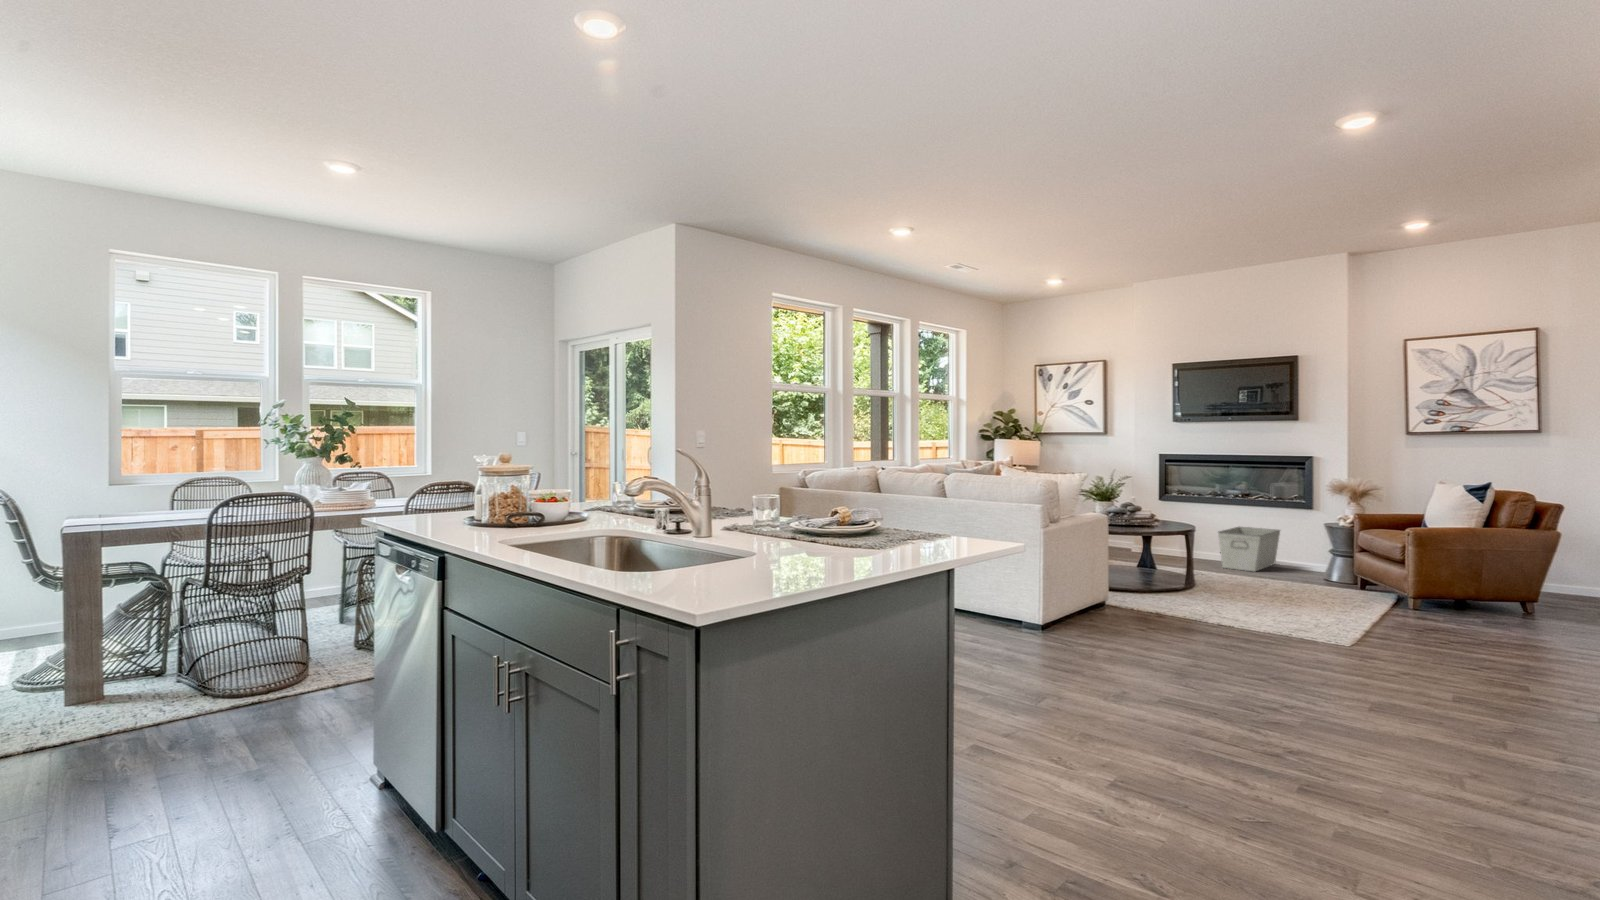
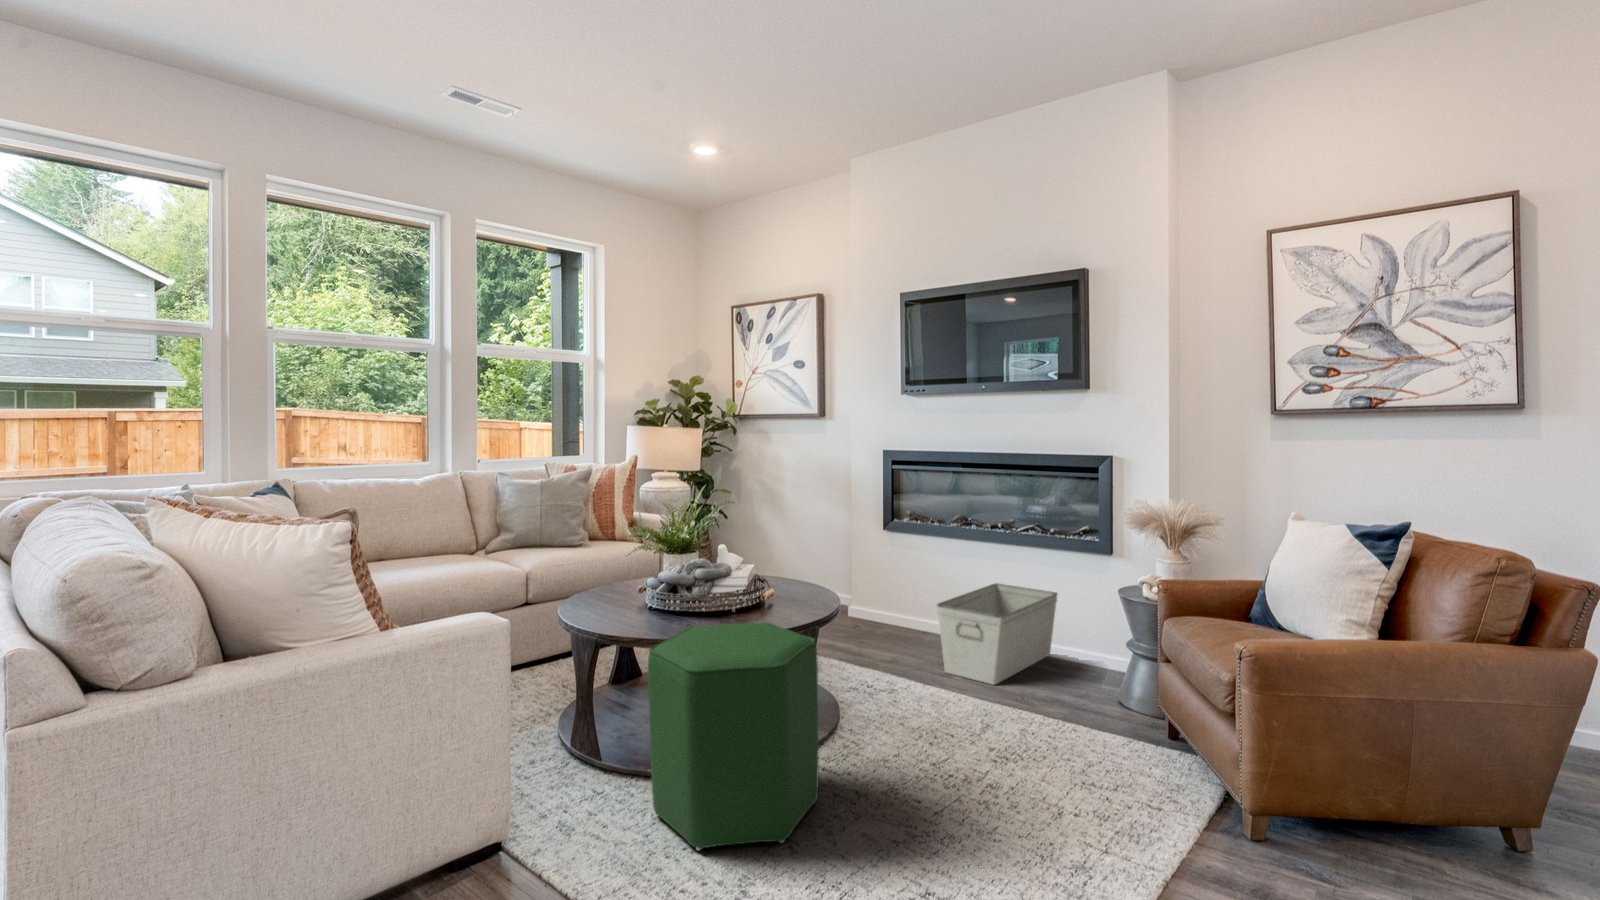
ottoman: none [1143,521,1215,603] -> present [648,622,819,851]

